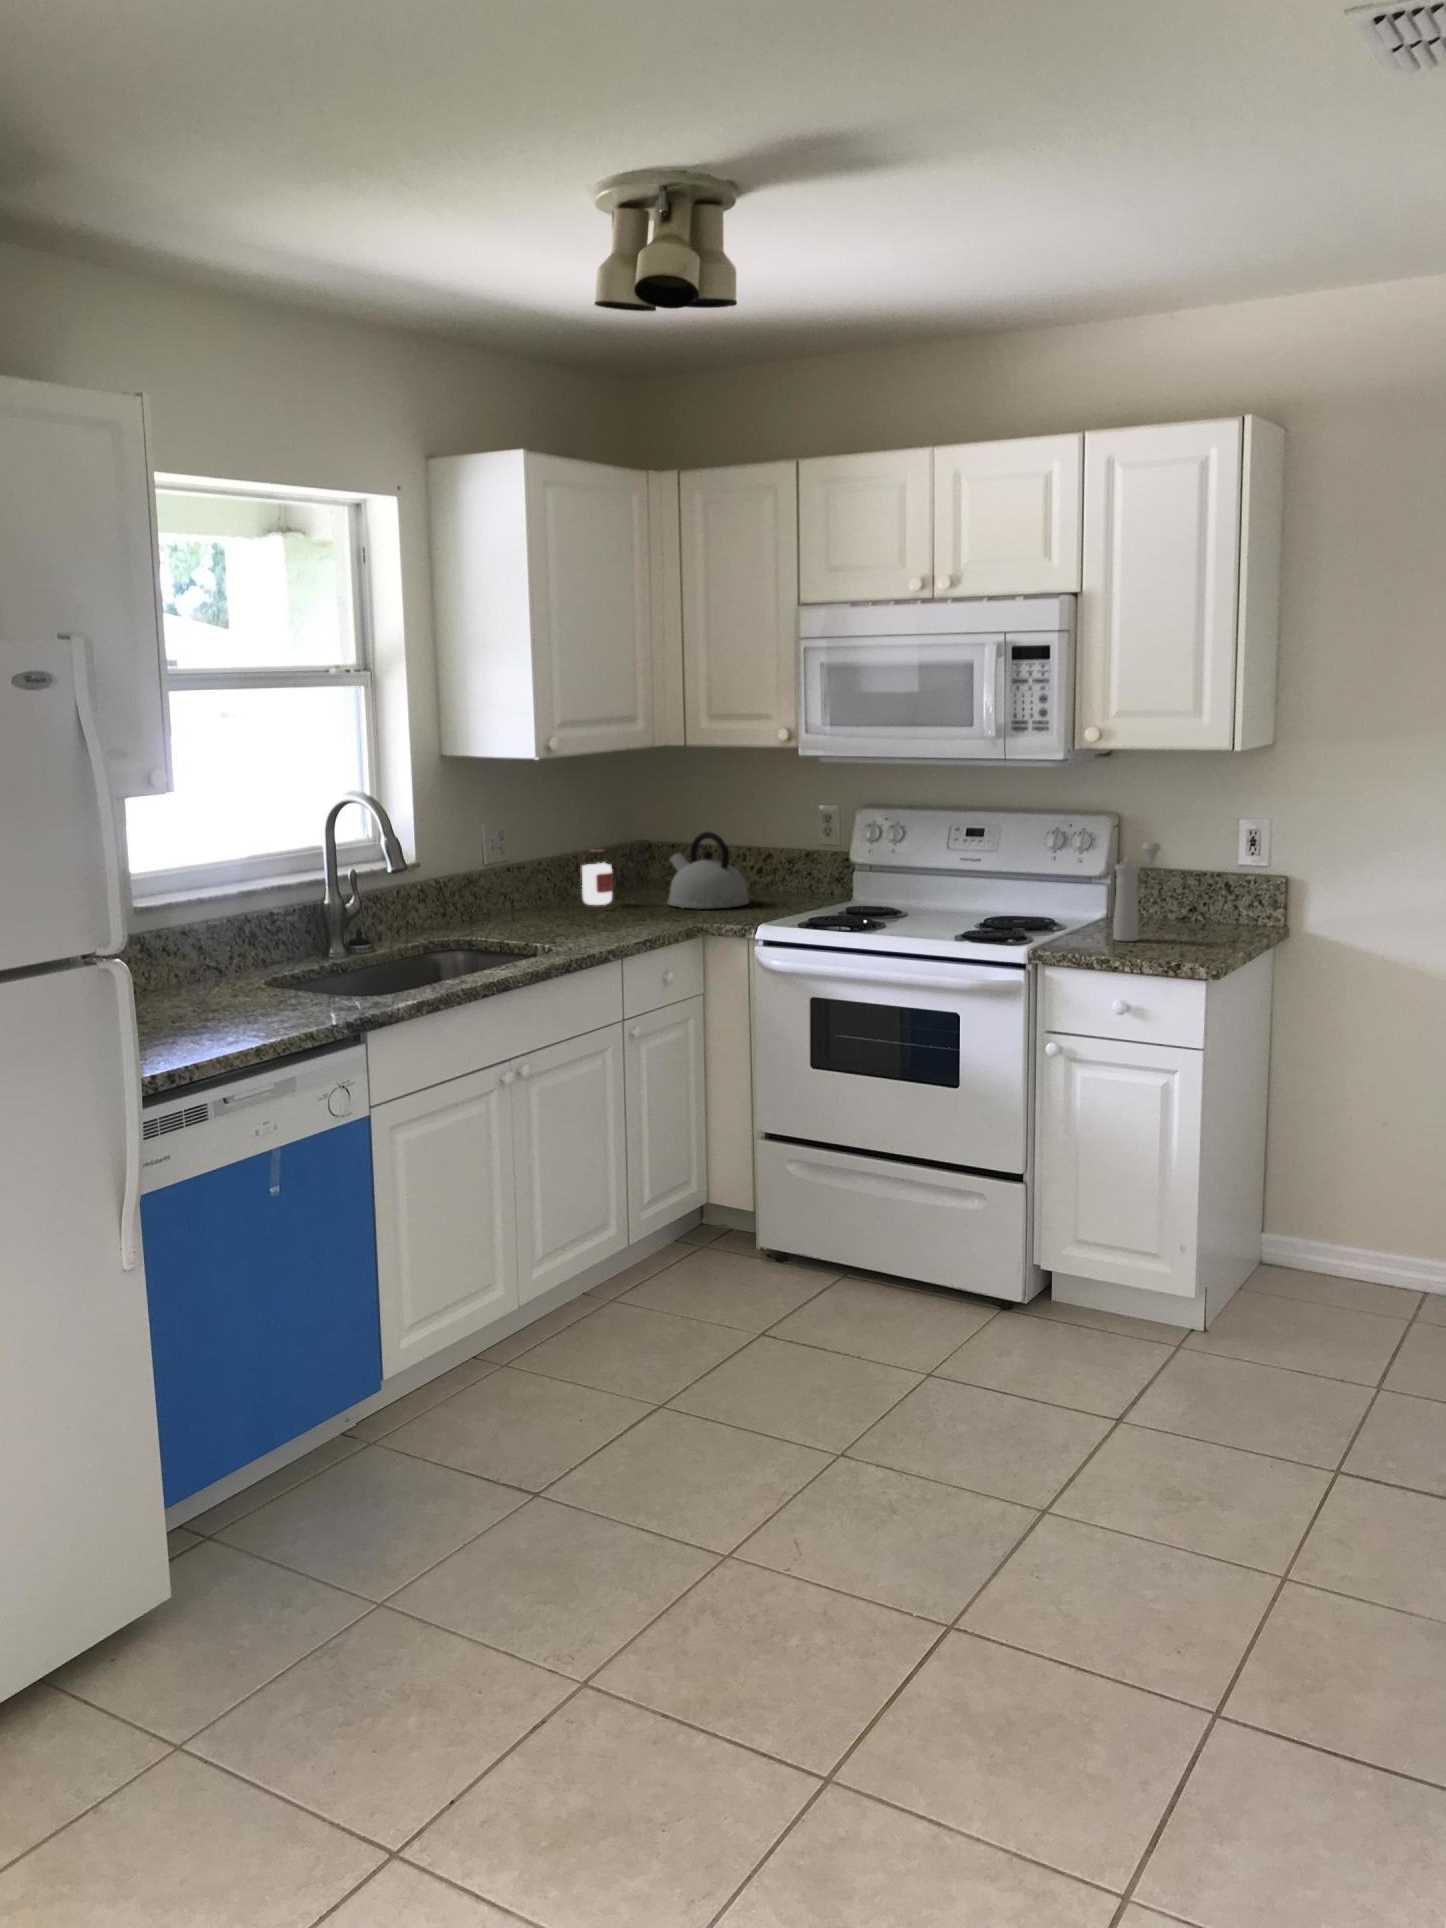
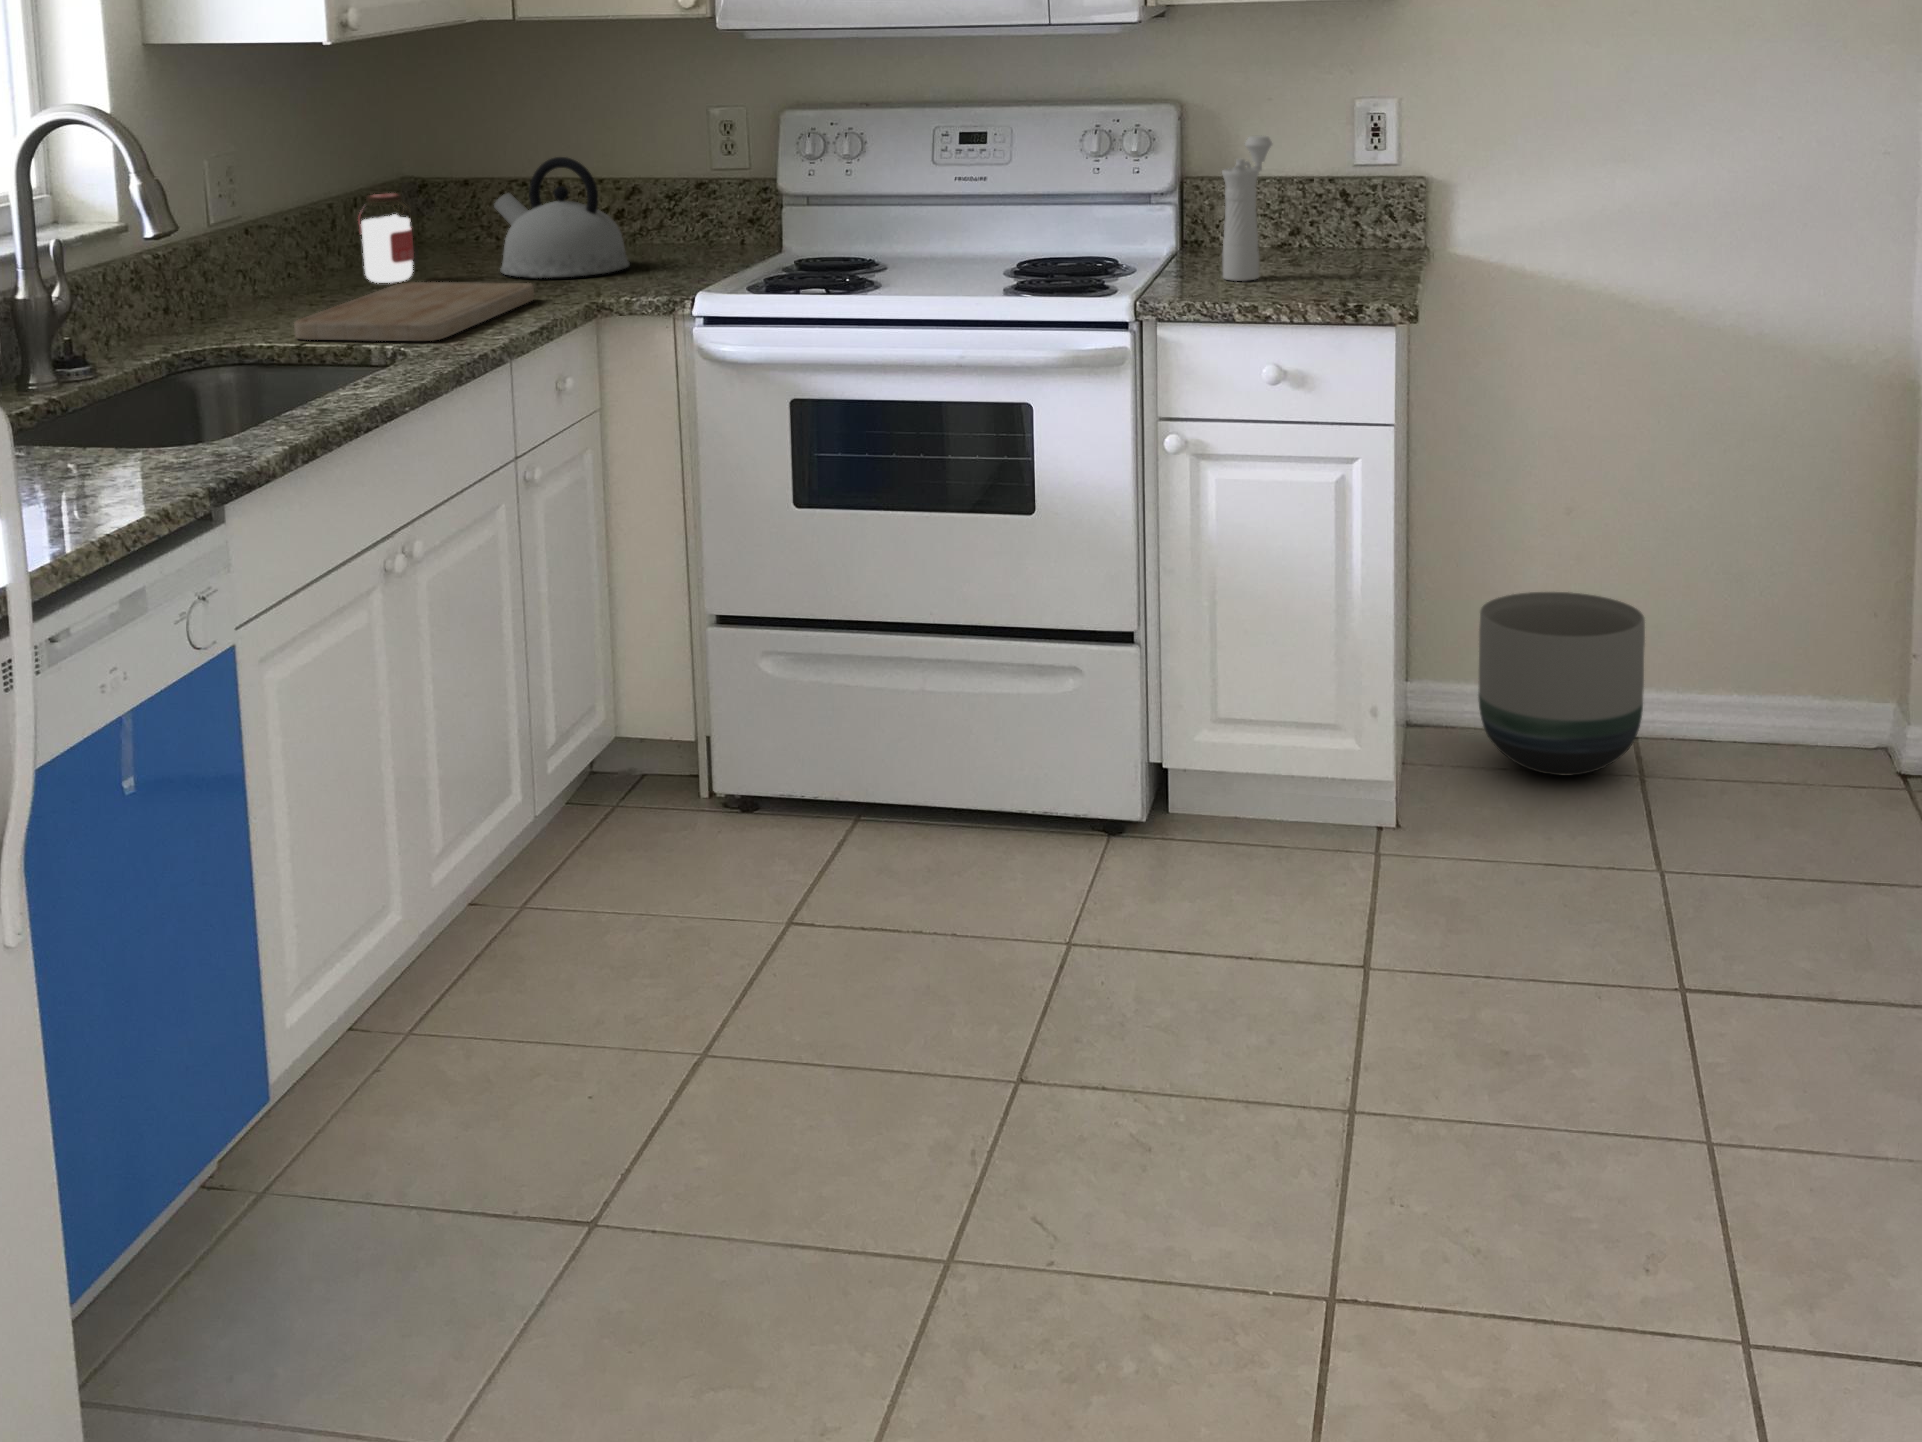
cutting board: none [502,906,665,944] -> present [294,282,534,341]
planter: none [1294,1180,1419,1314] -> present [1478,592,1645,776]

